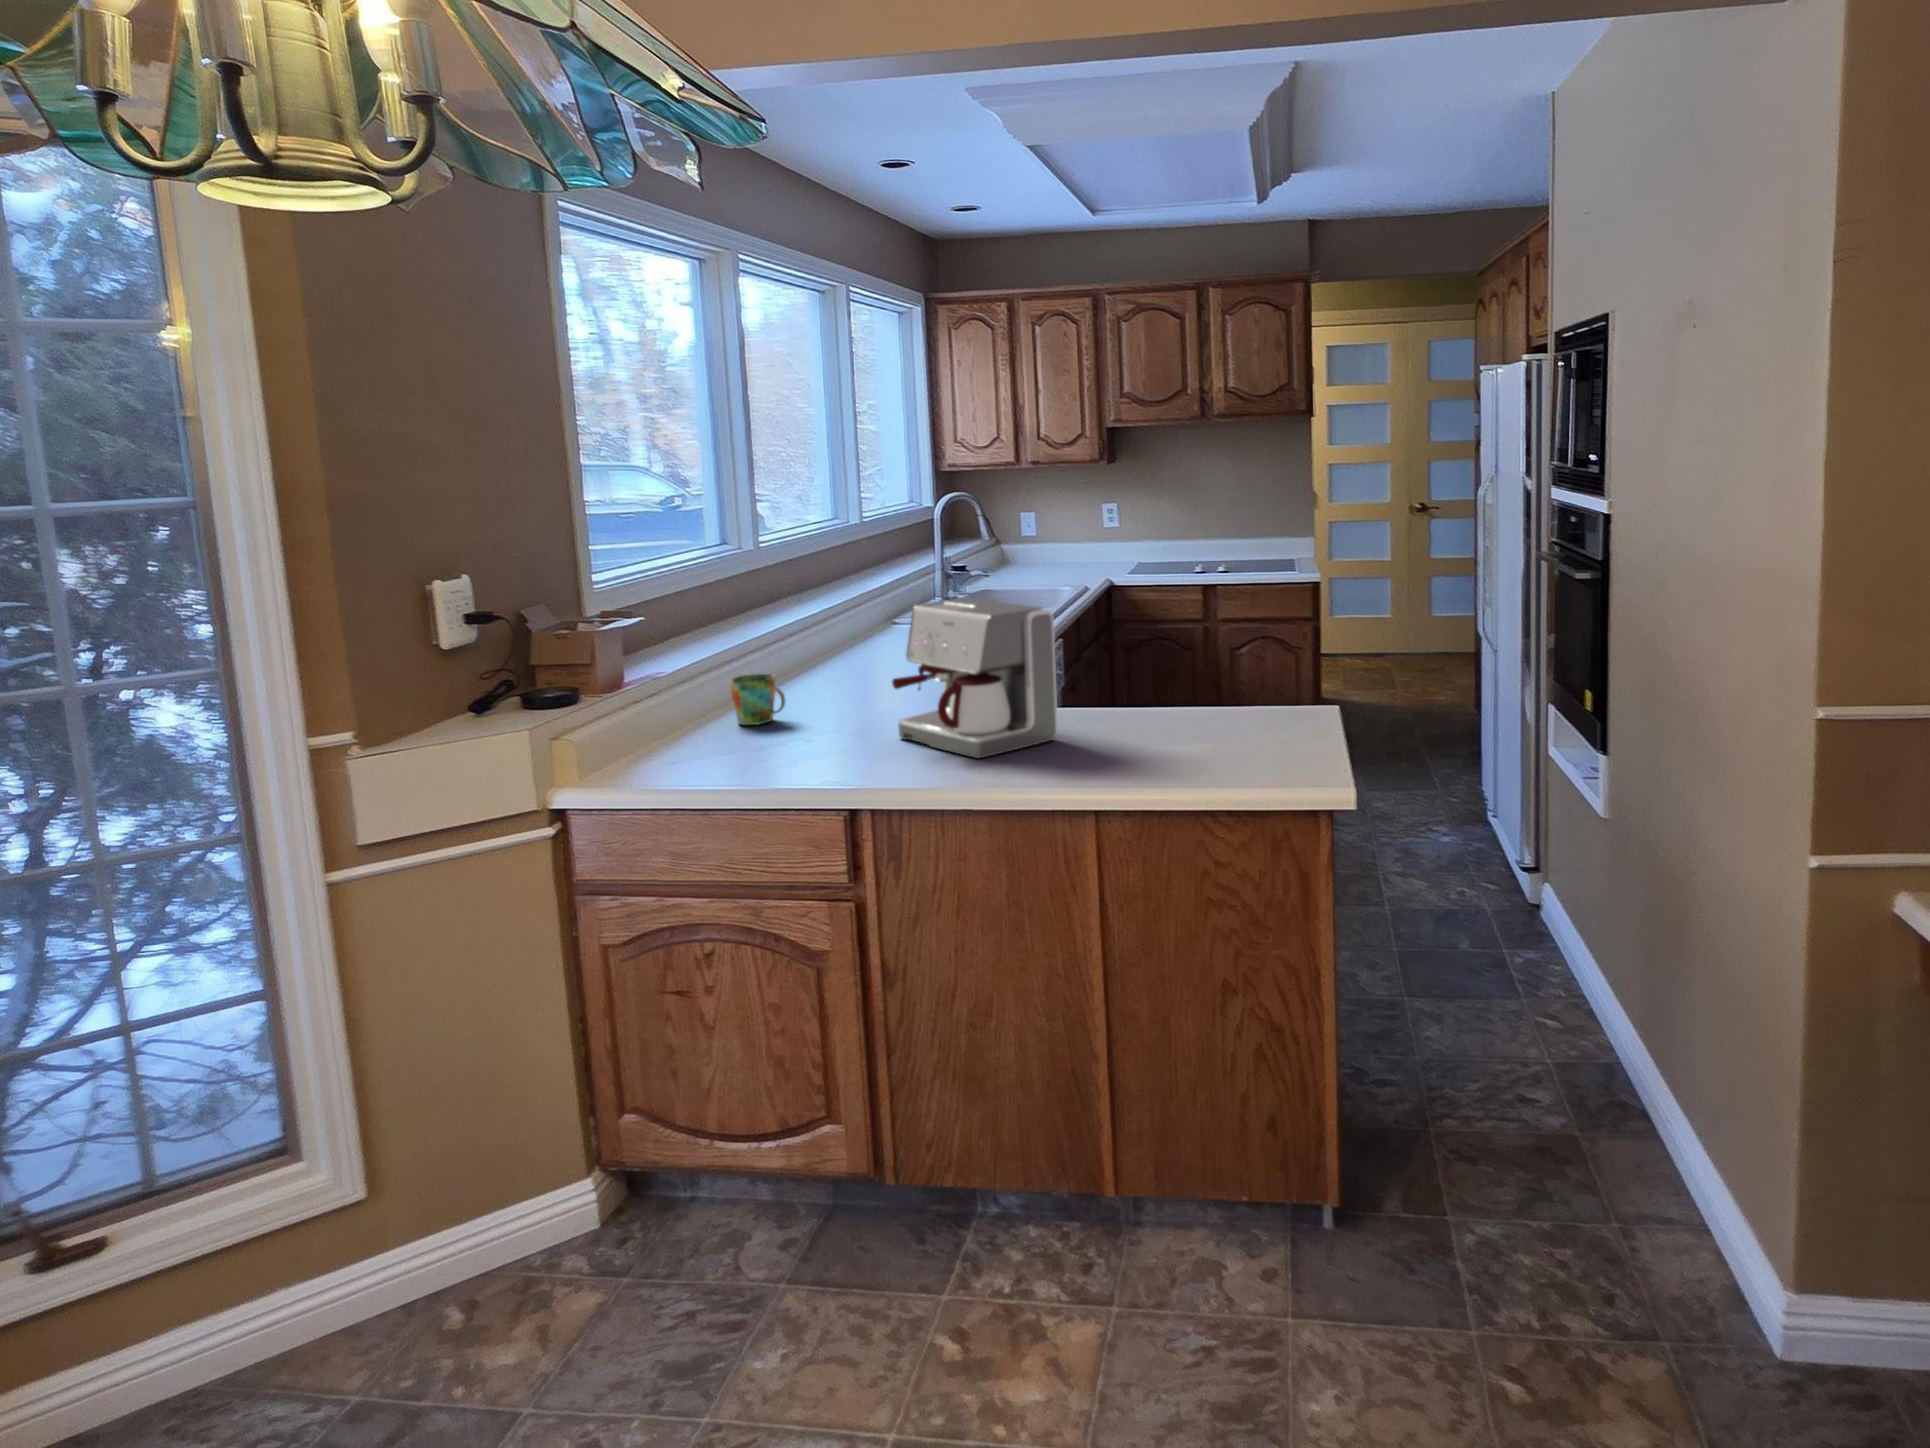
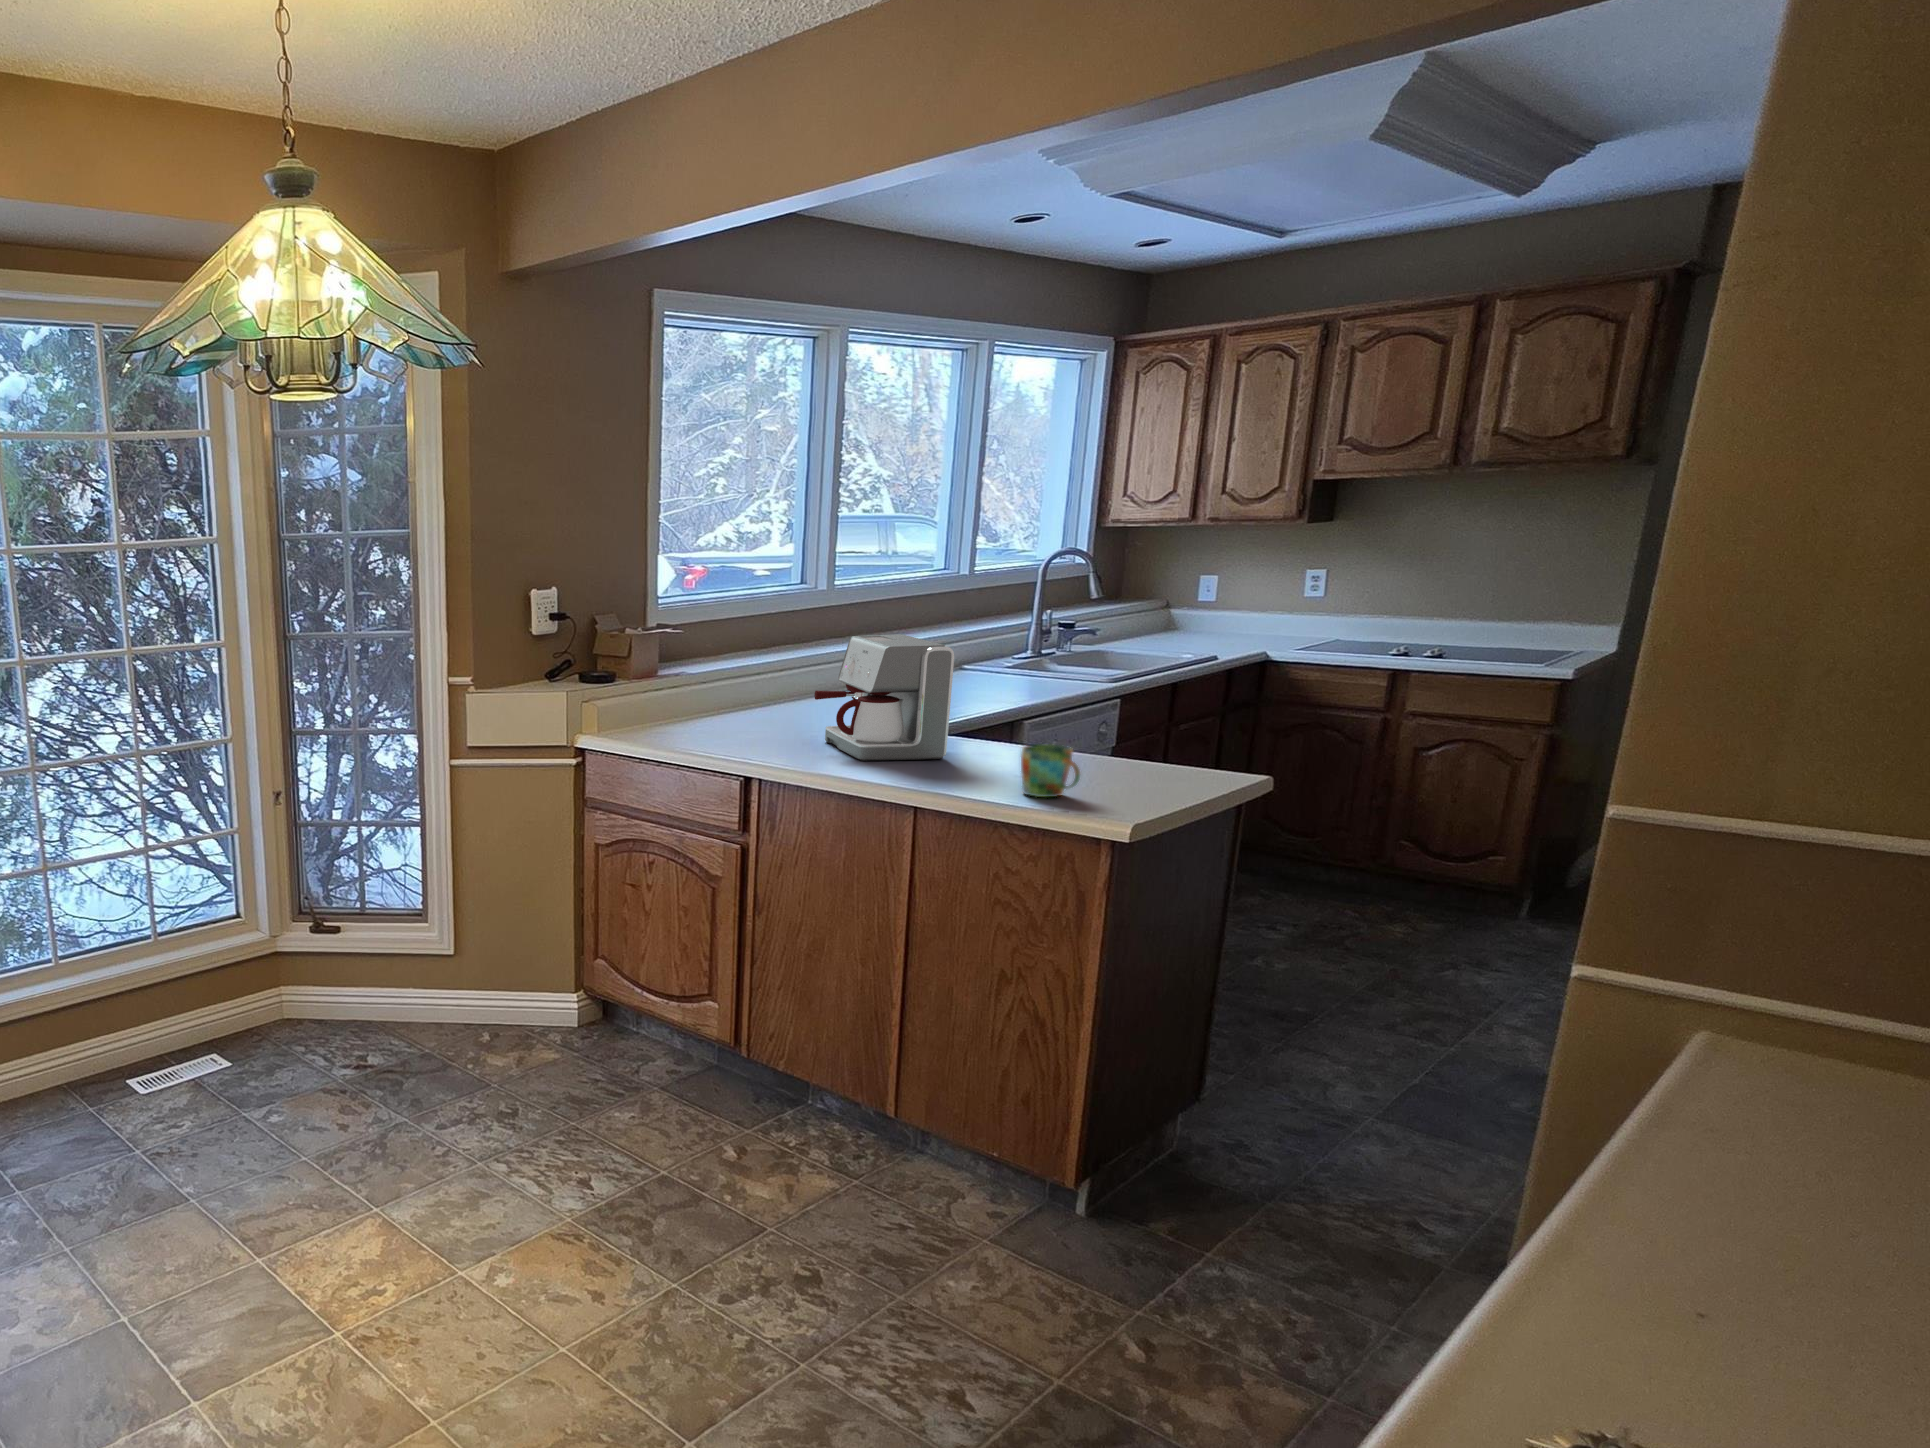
mug: present [731,674,785,725] -> present [1021,744,1080,797]

